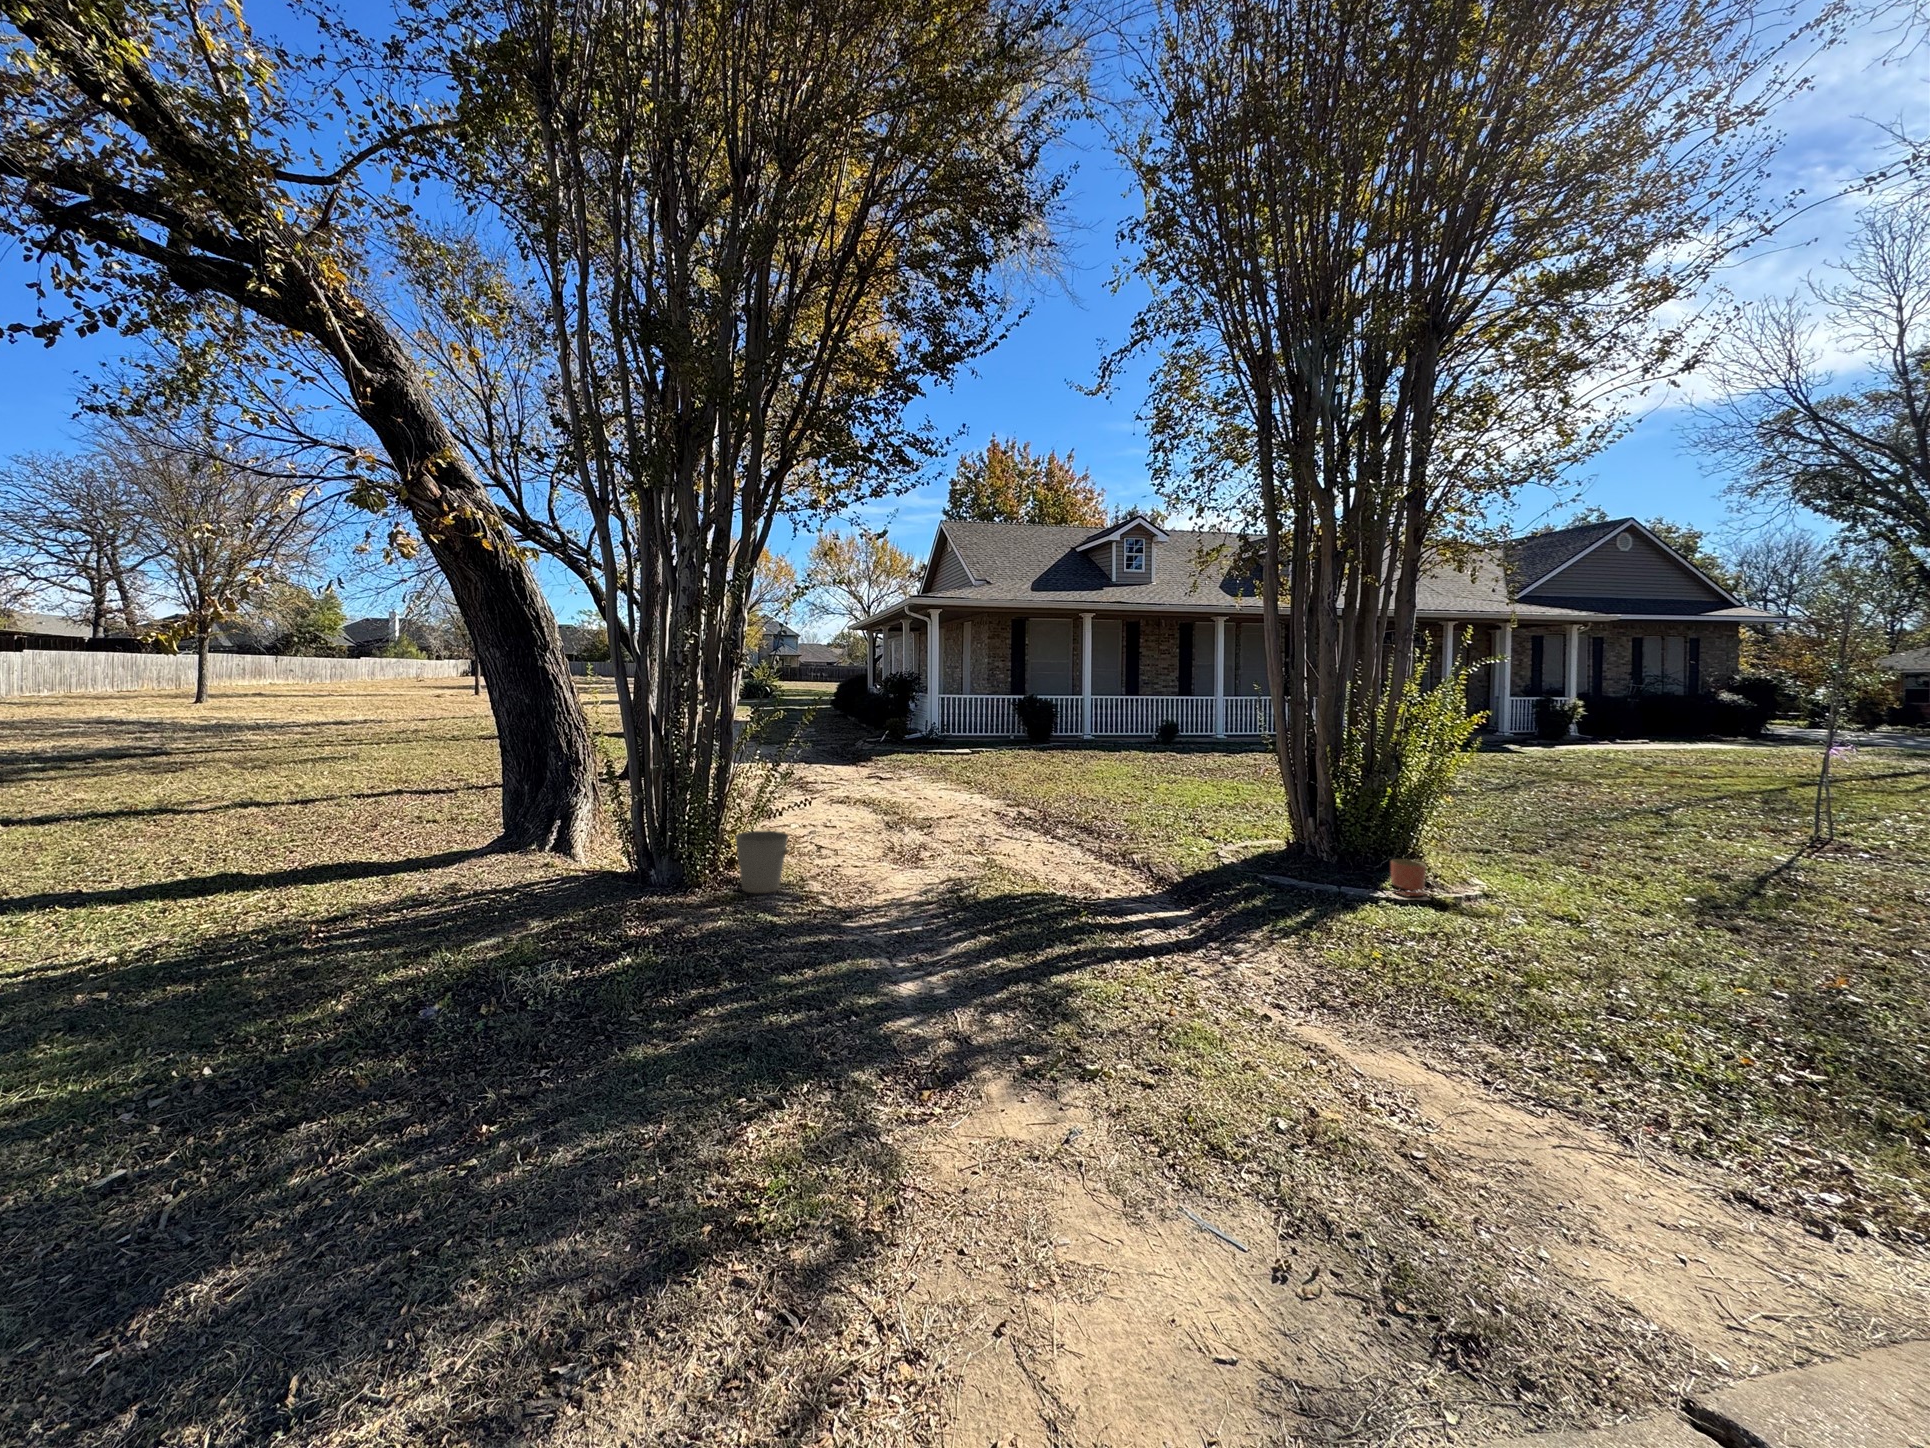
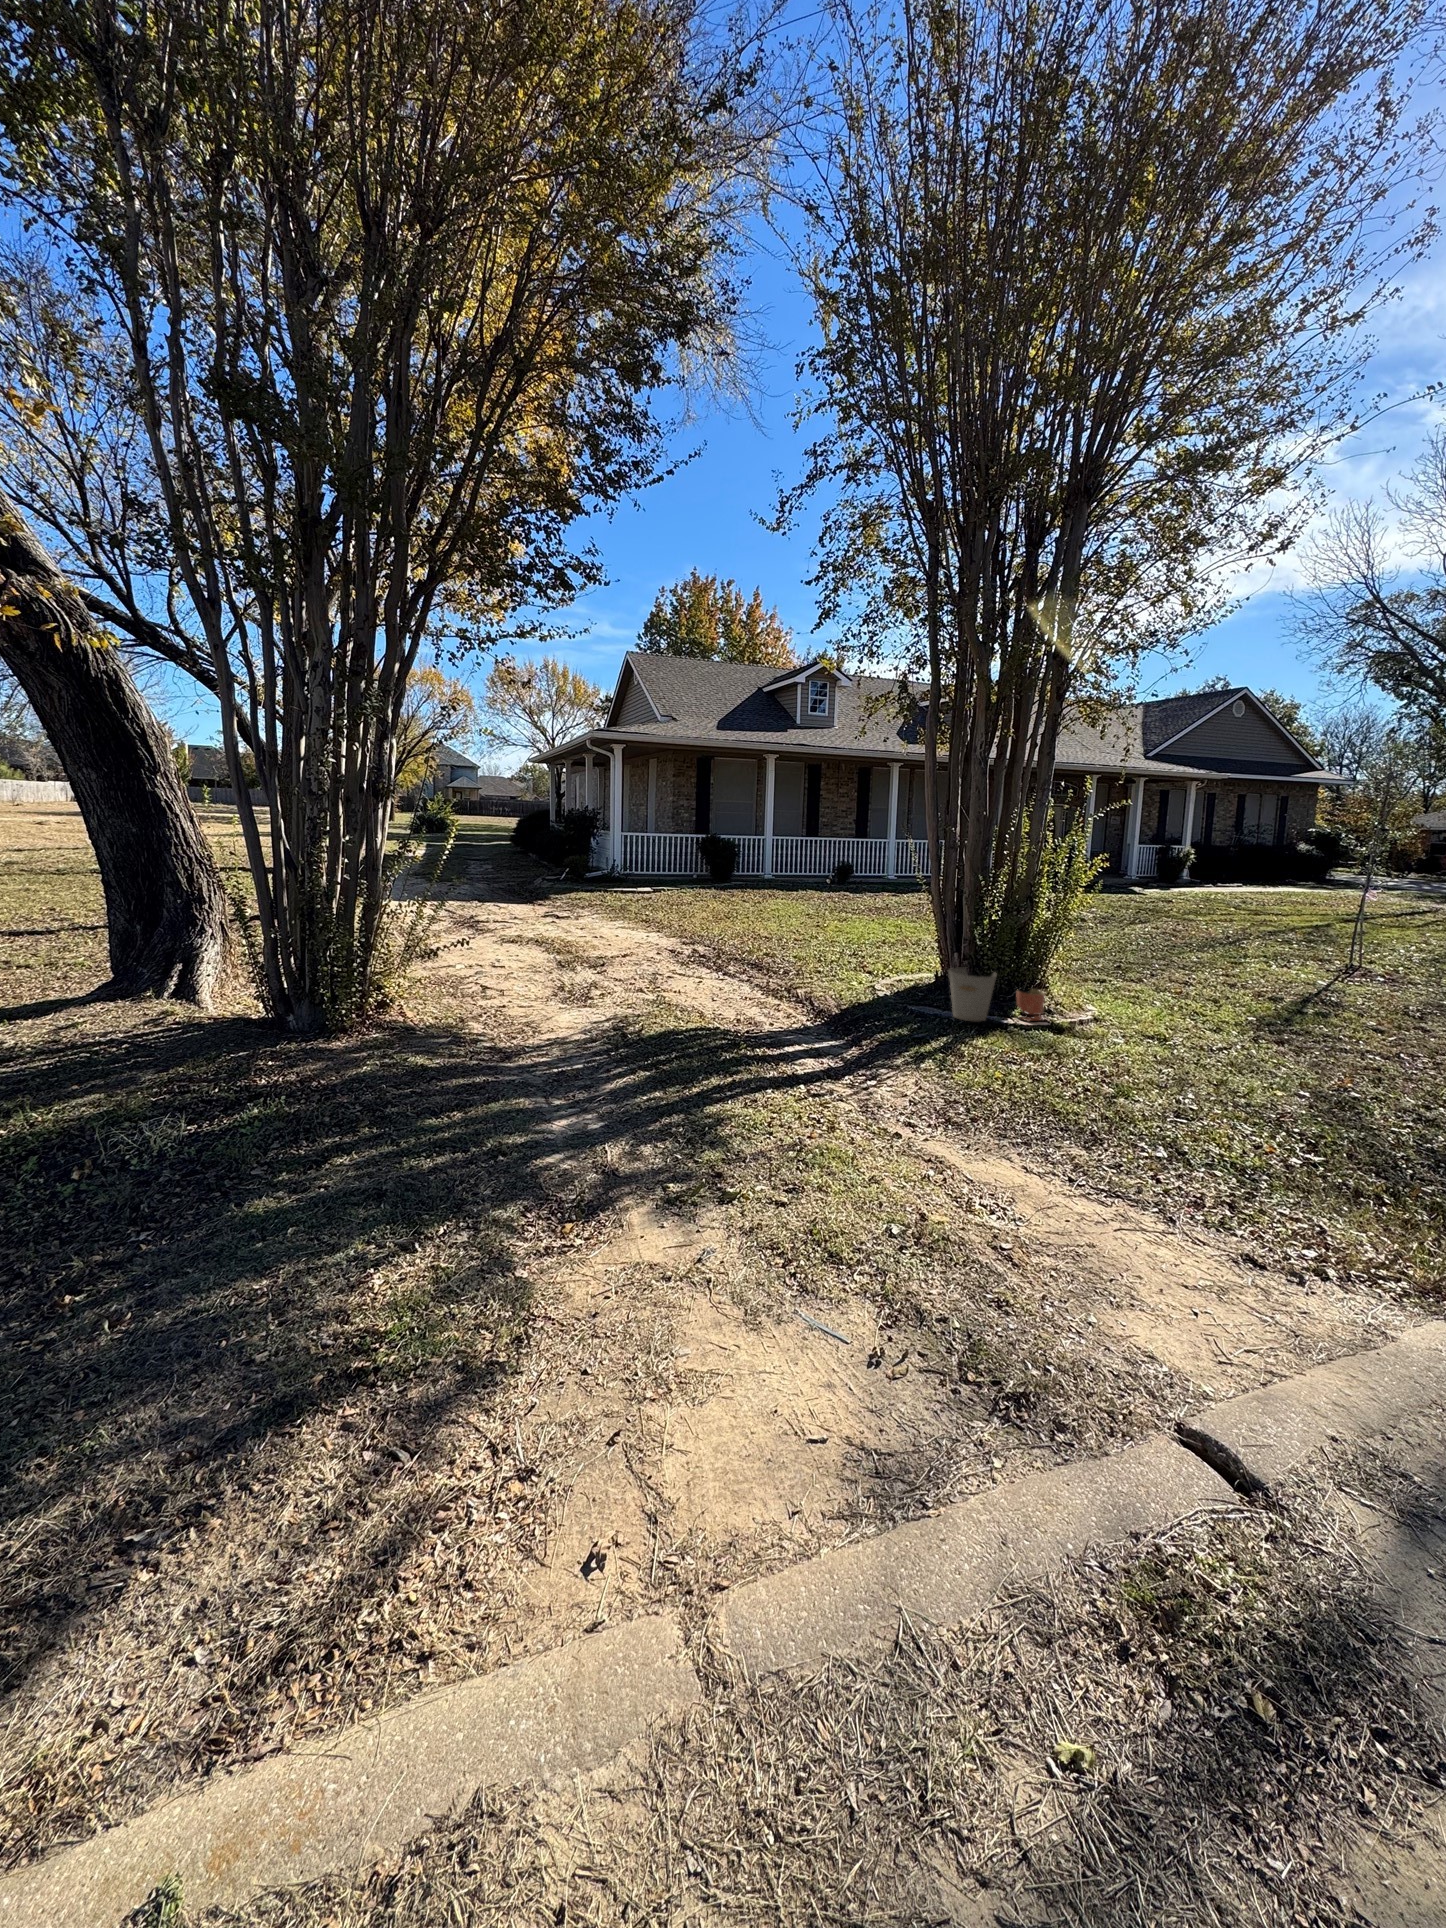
bucket: present [735,830,790,893] -> present [949,968,997,1021]

